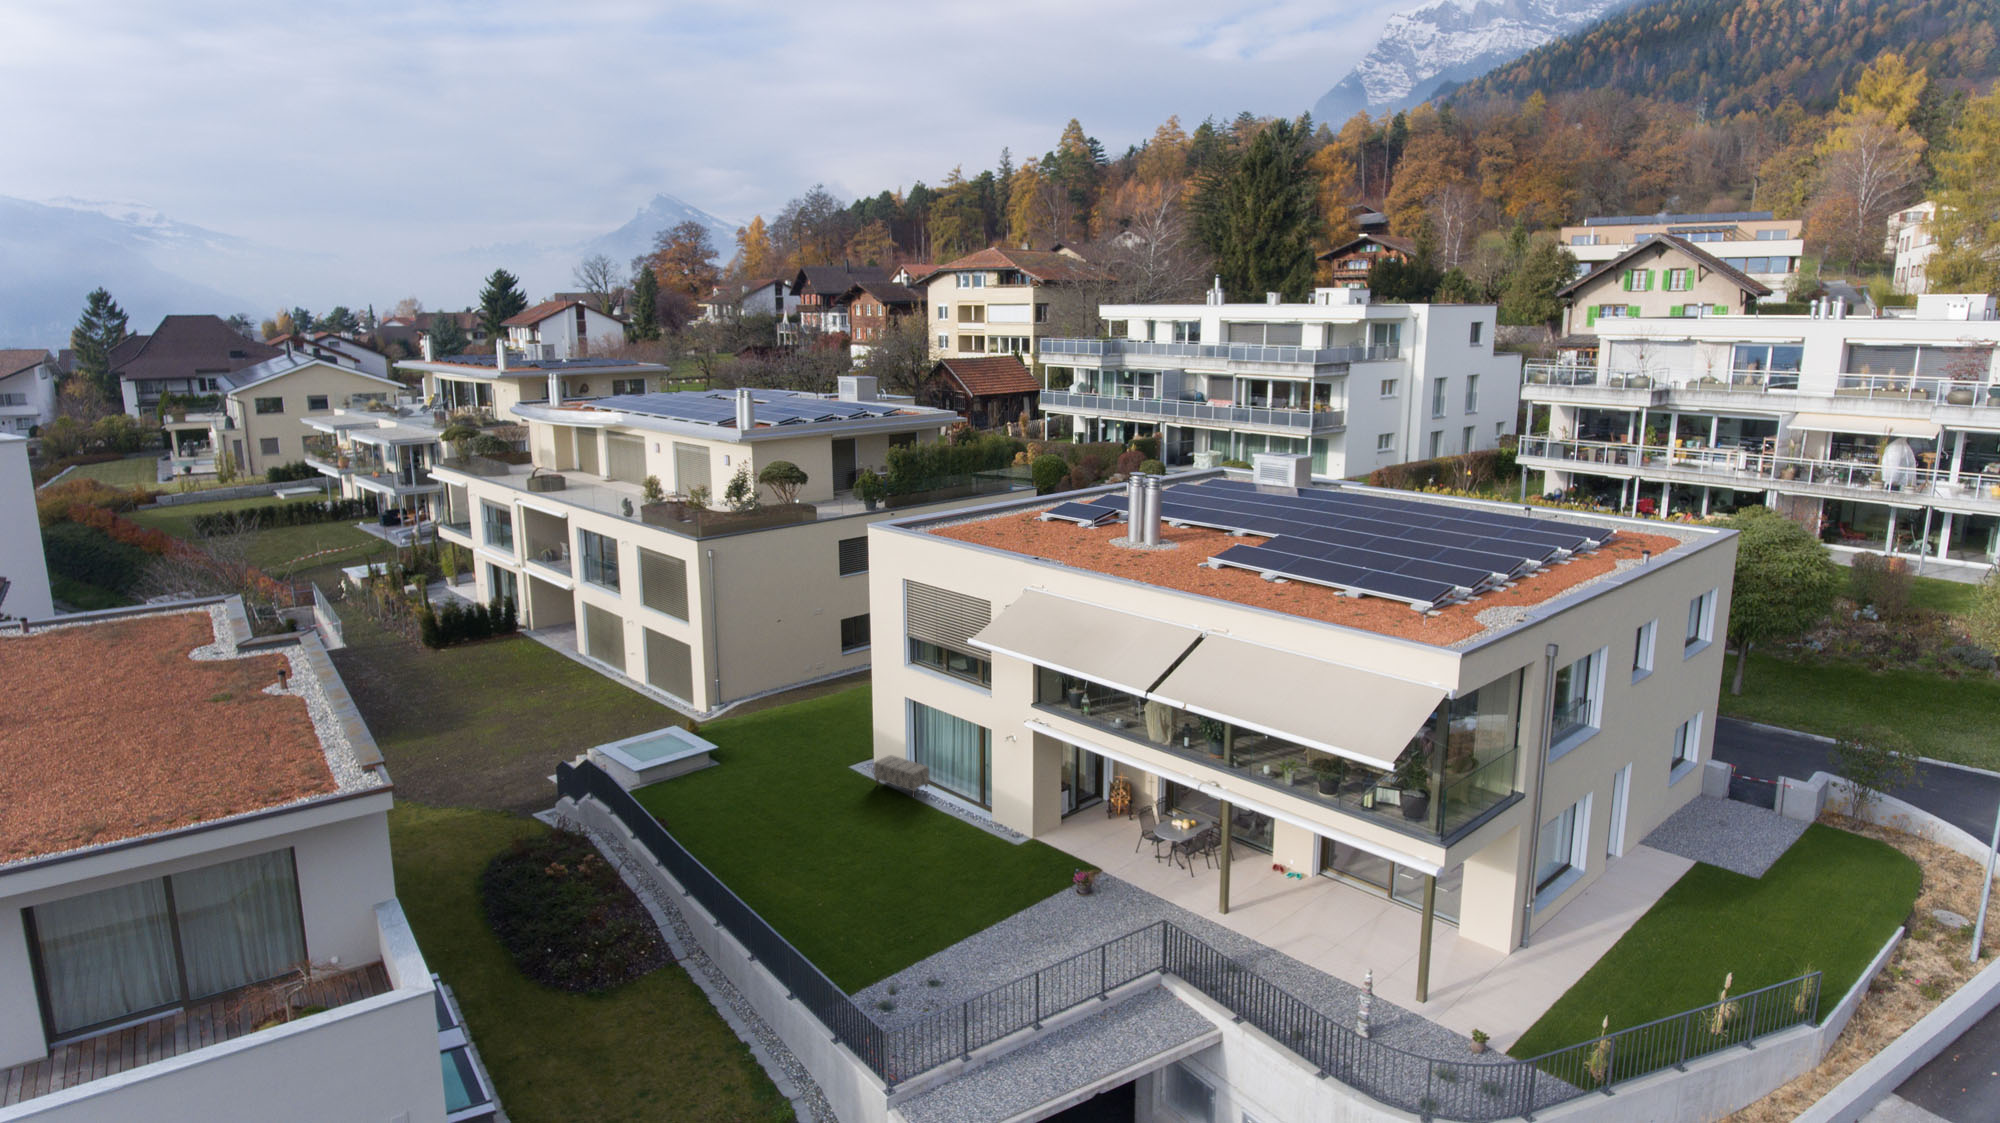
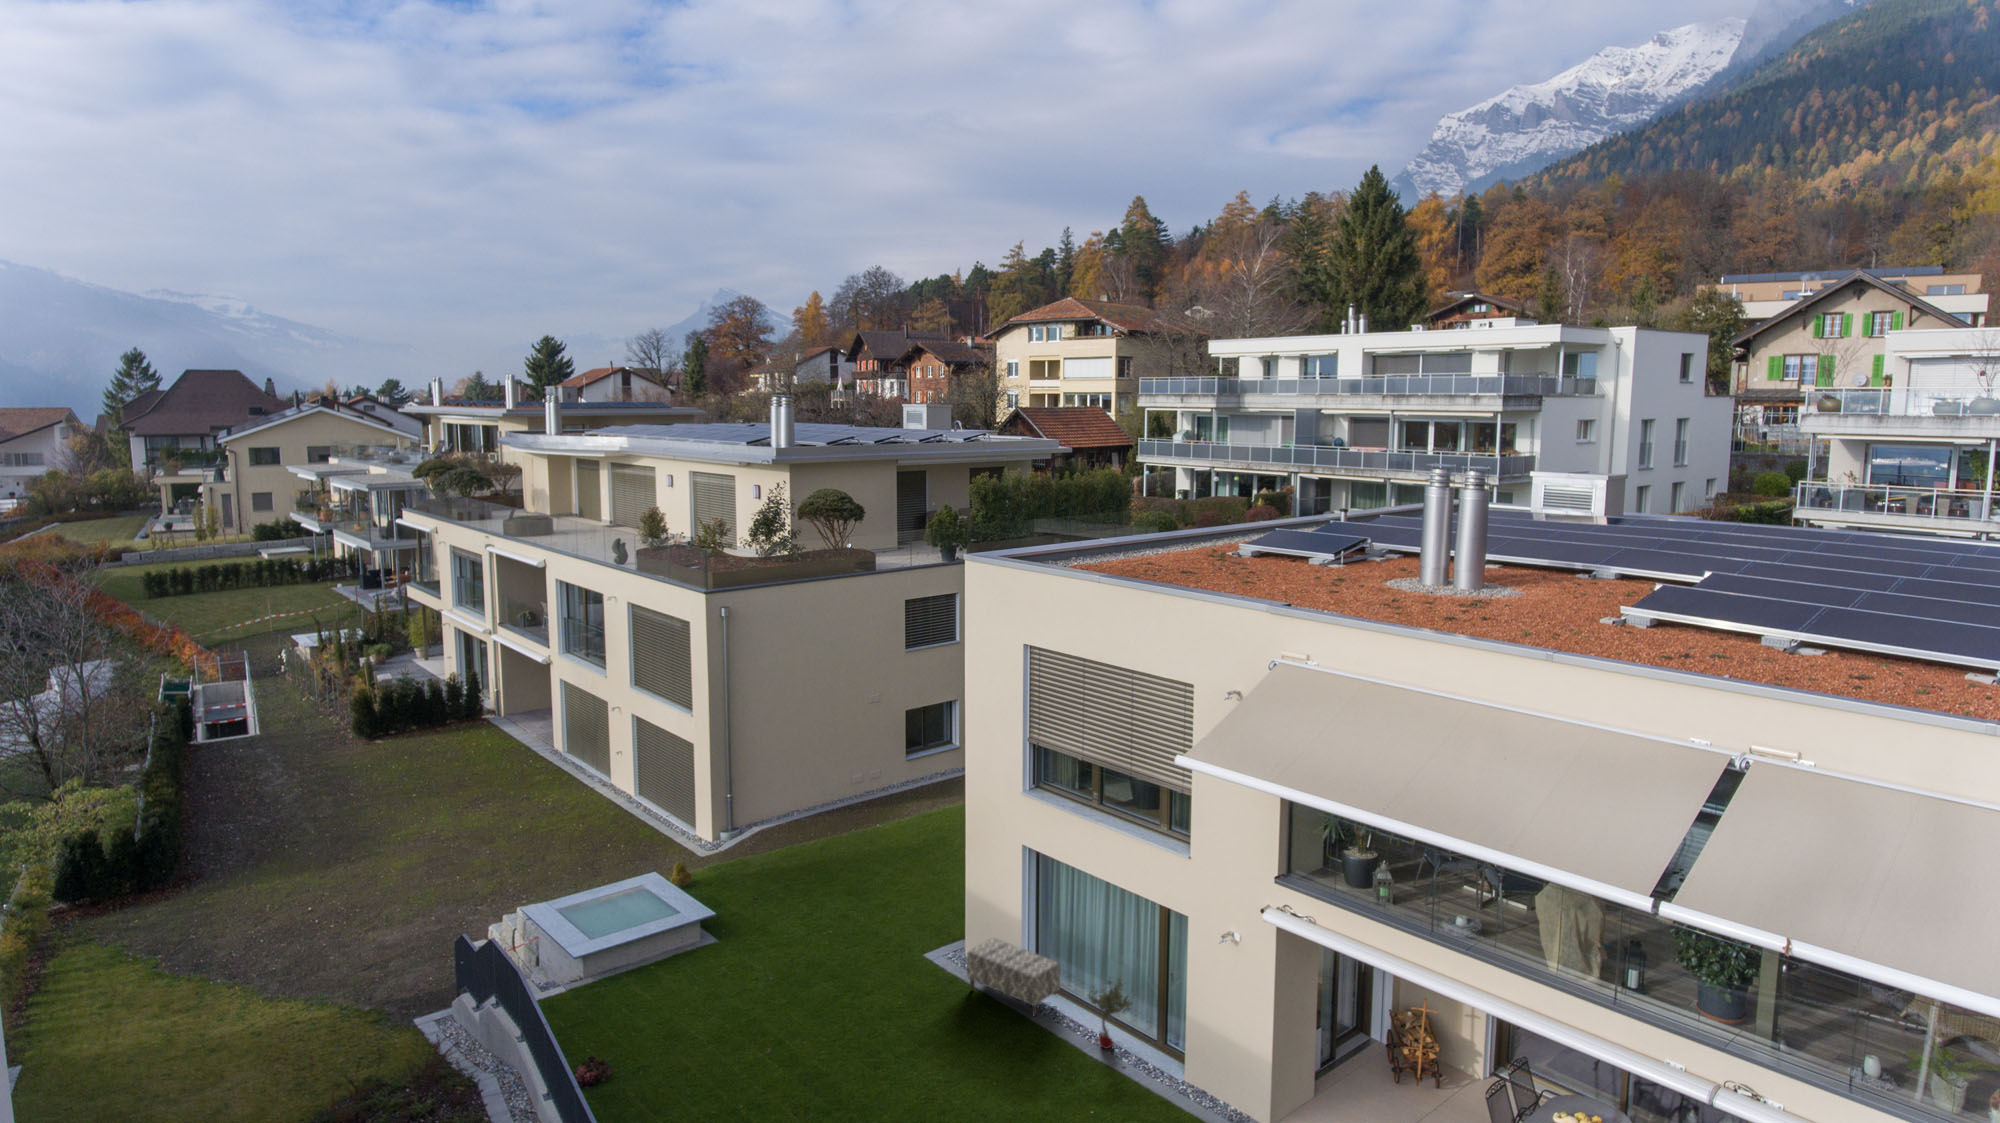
potted tree: none [942,769,969,811] -> present [1088,977,1133,1049]

